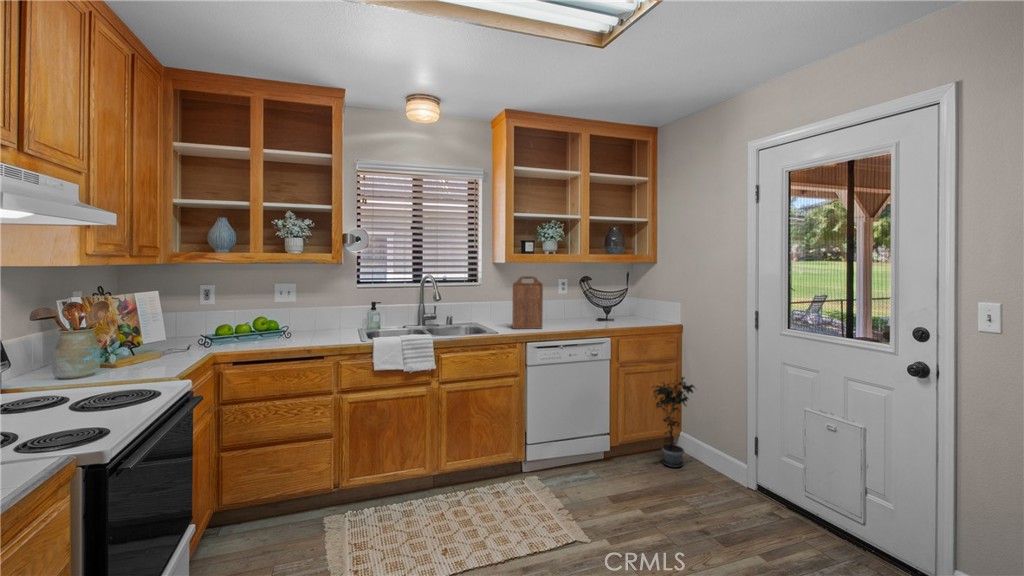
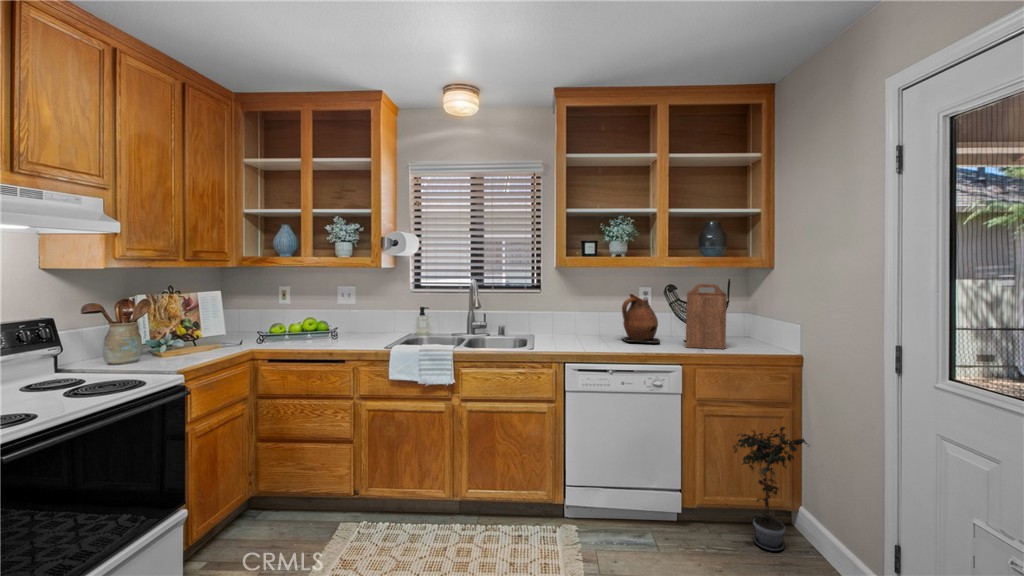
cutting board: present [512,276,543,329] -> present [686,284,727,349]
ceramic pitcher: none [551,285,586,324] -> present [622,294,660,343]

